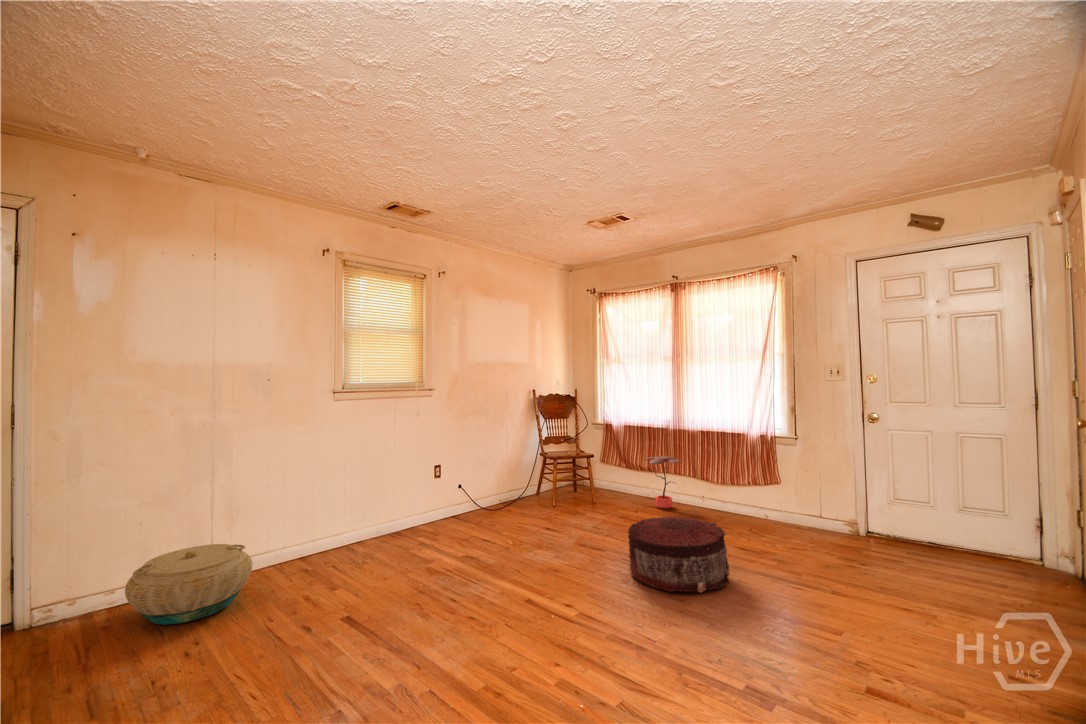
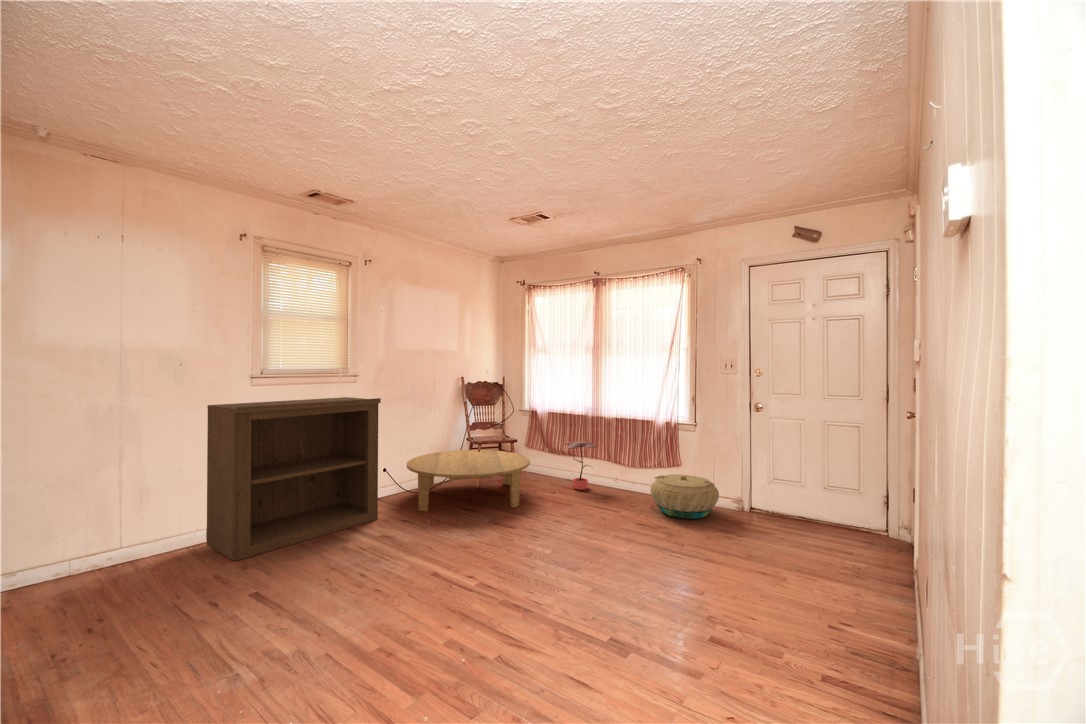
bookshelf: none [293,412,460,581] -> present [206,397,381,561]
coffee table: none [483,466,611,531] -> present [407,450,530,512]
pouf: present [628,516,730,592] -> none [533,495,621,563]
basket: present [125,544,252,625] -> present [651,474,719,519]

